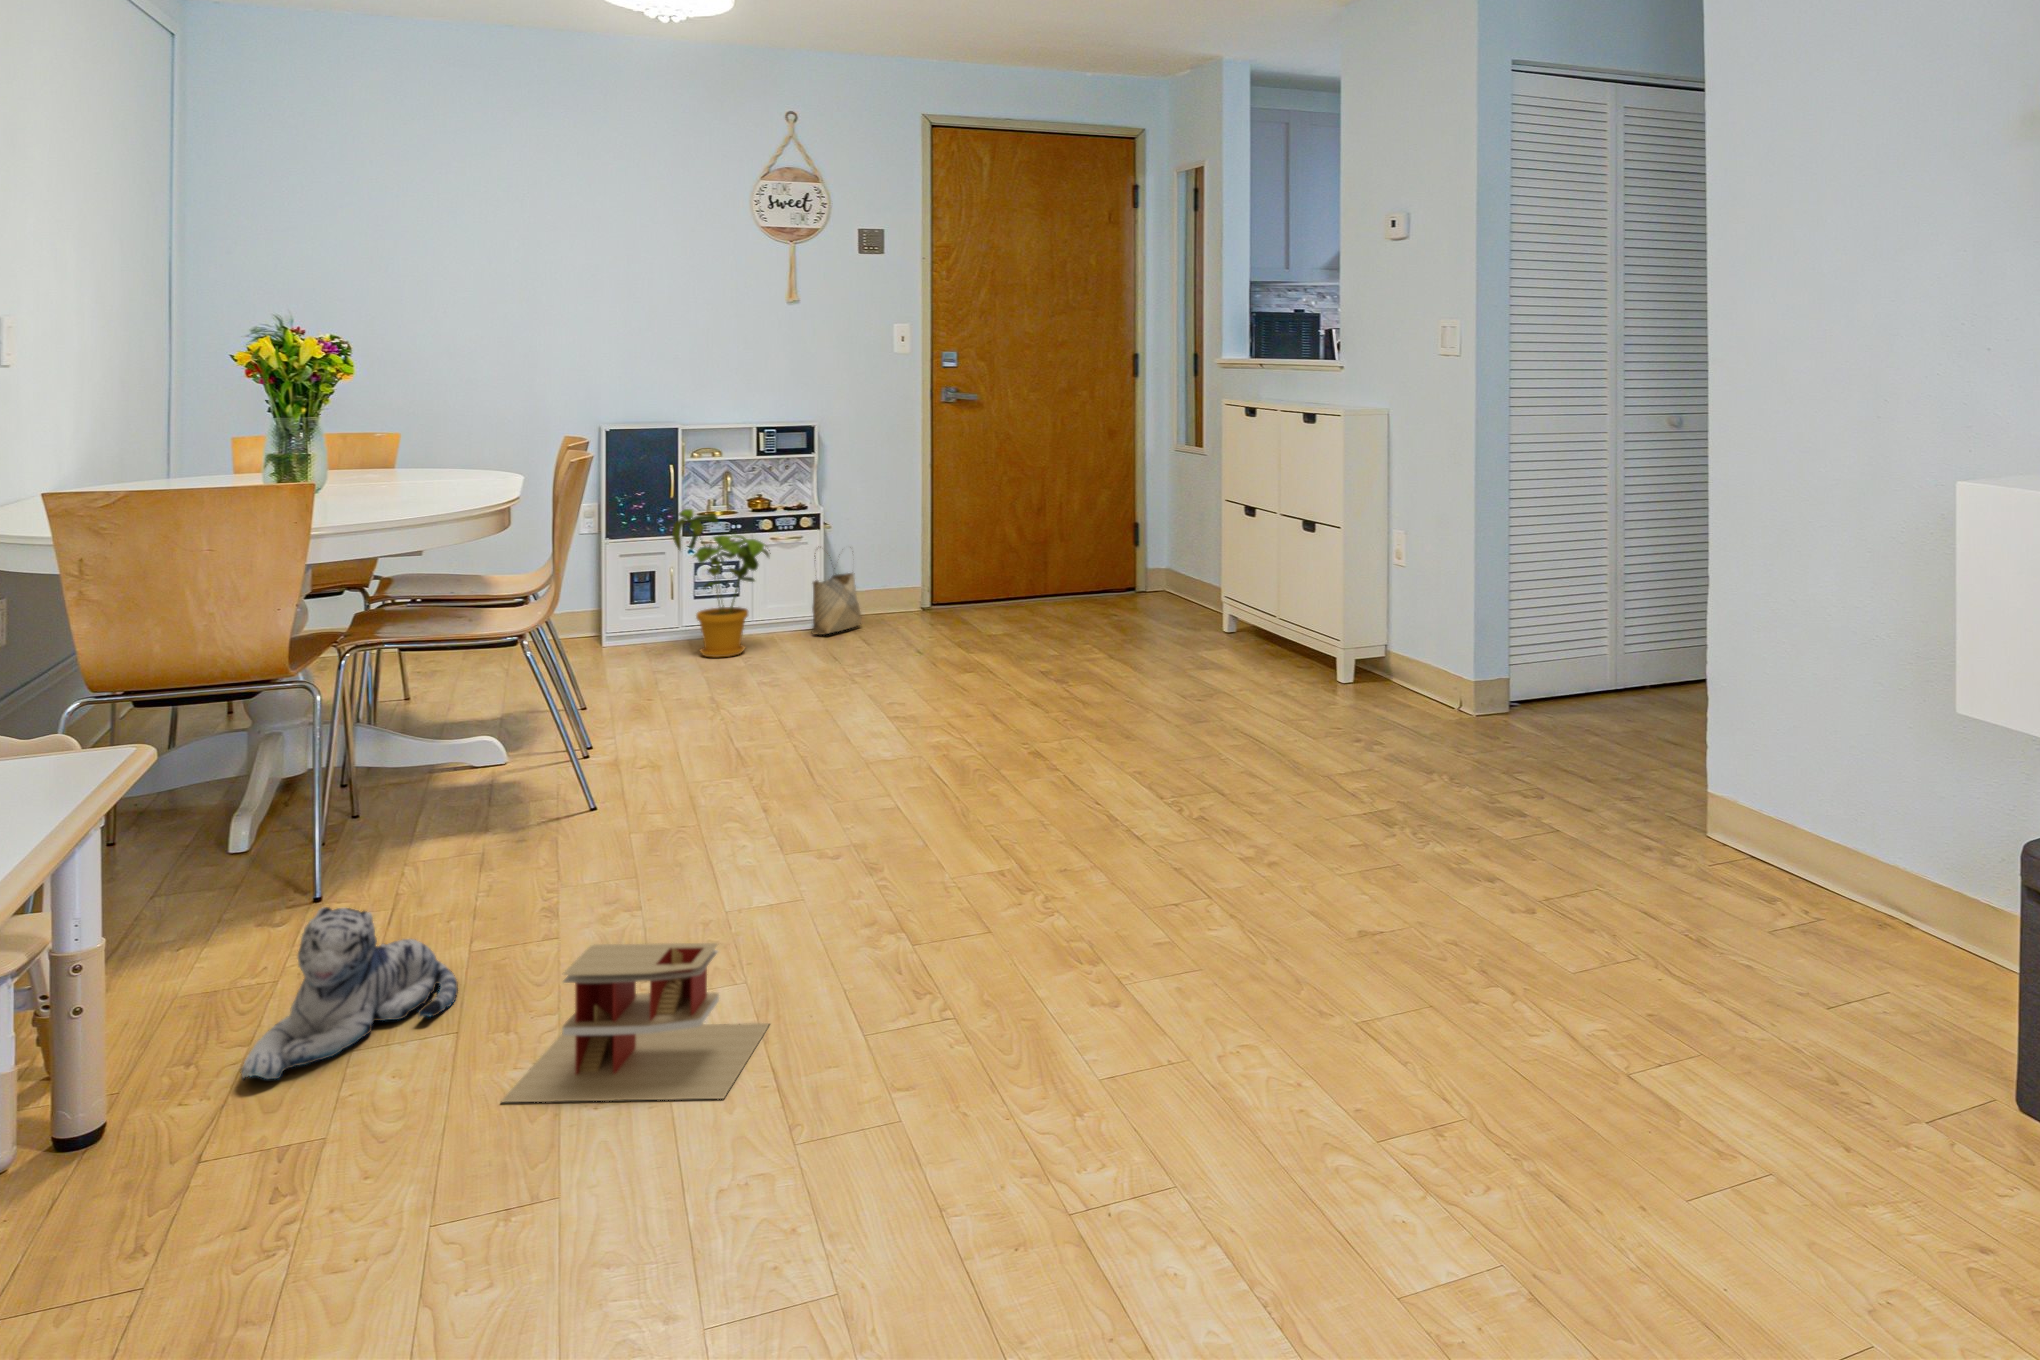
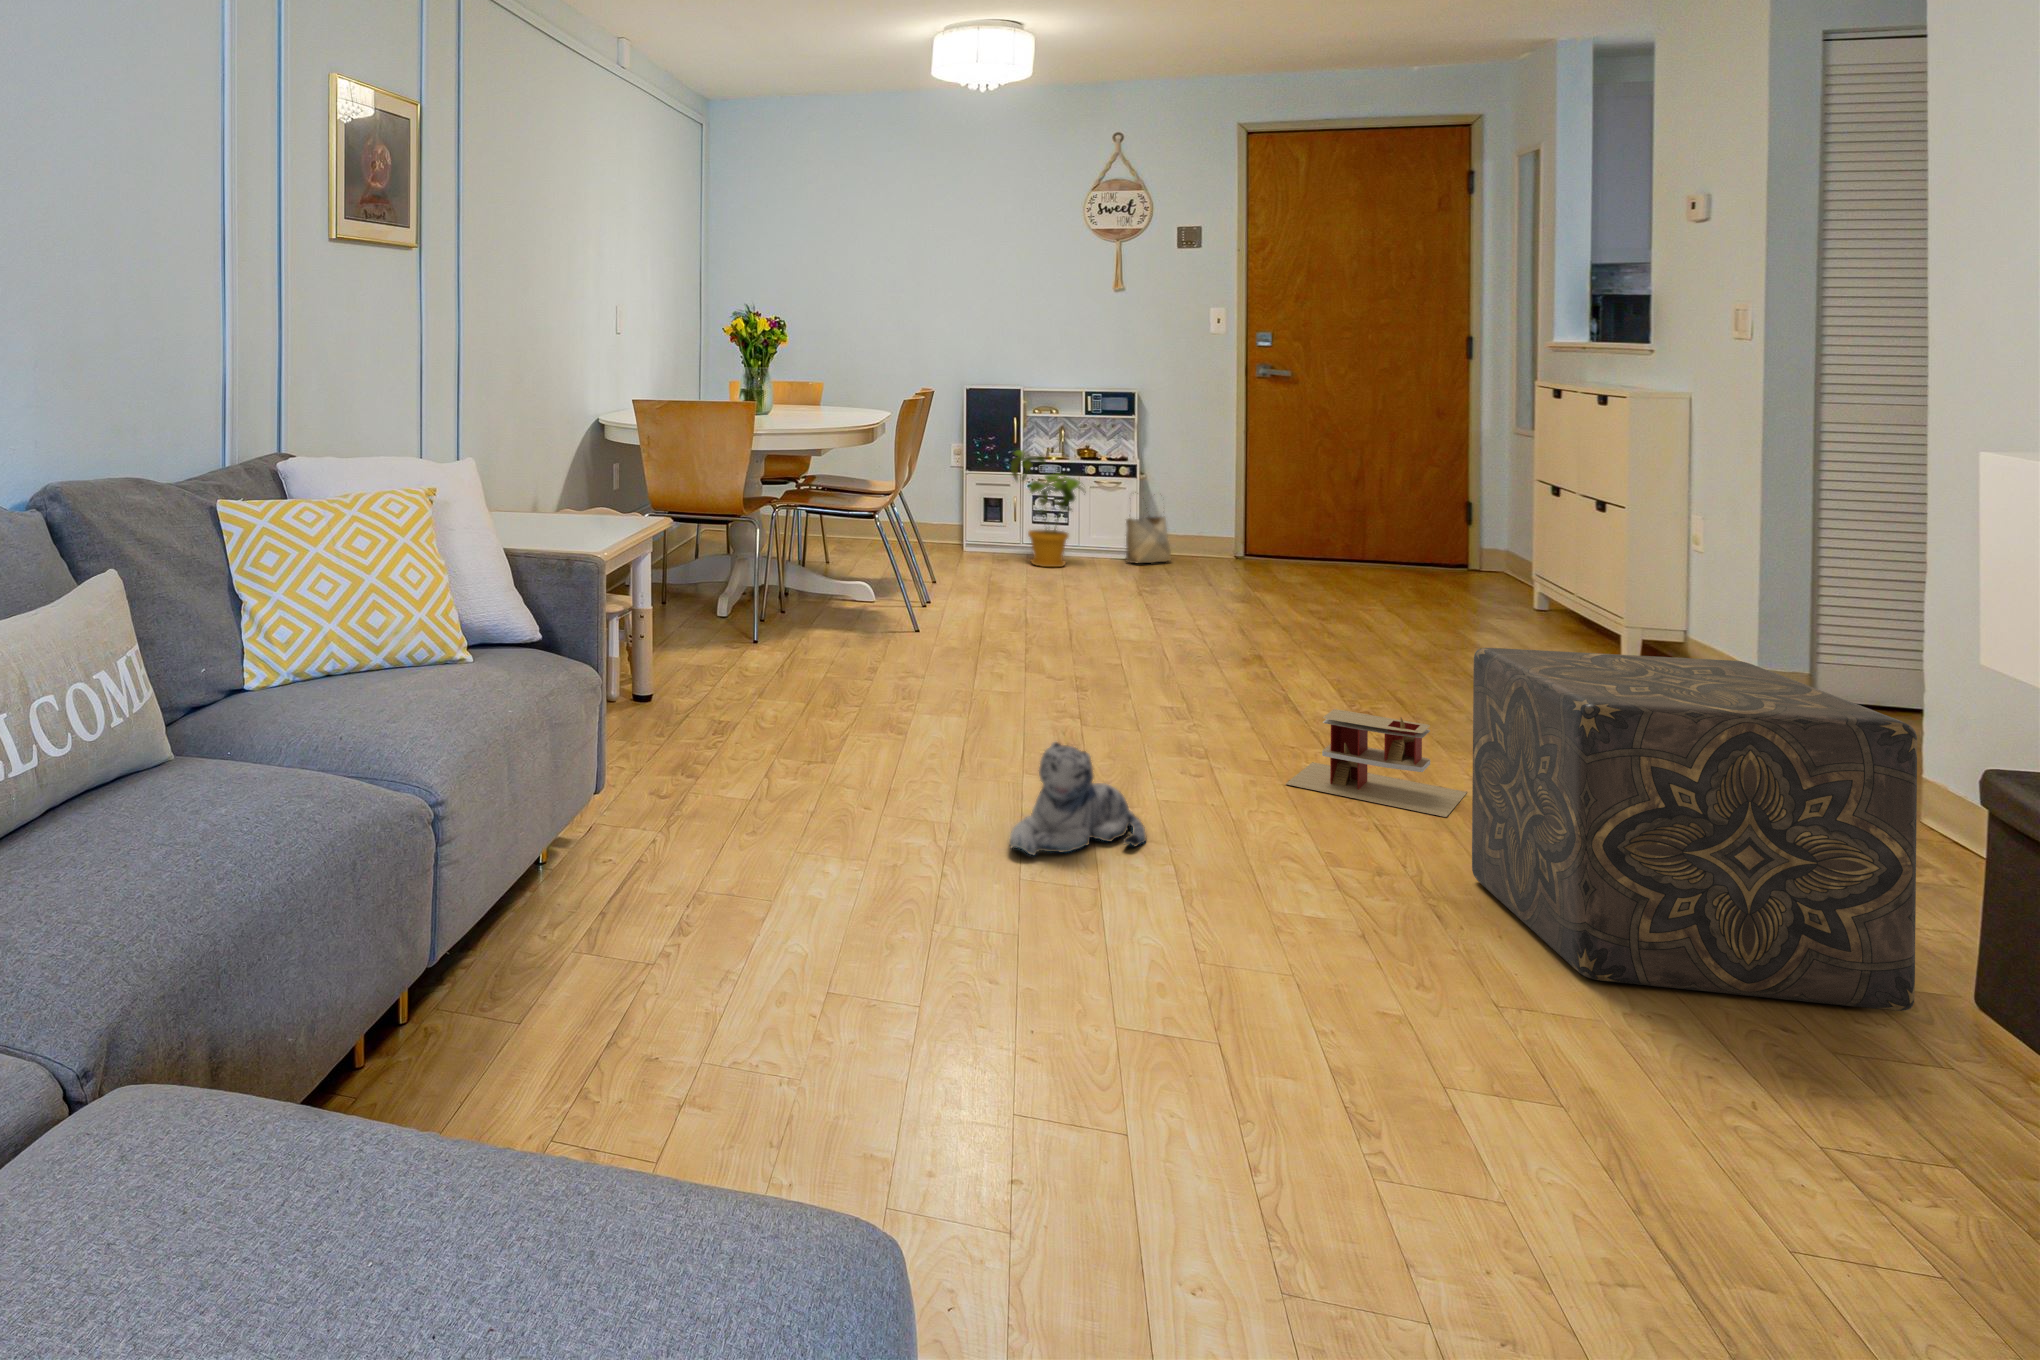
ottoman: none [1484,730,1946,1224] -> present [1472,648,1917,1011]
plush toy: present [241,907,458,1079] -> present [1009,741,1146,856]
toy house: present [502,943,769,1102] -> present [1286,709,1467,817]

